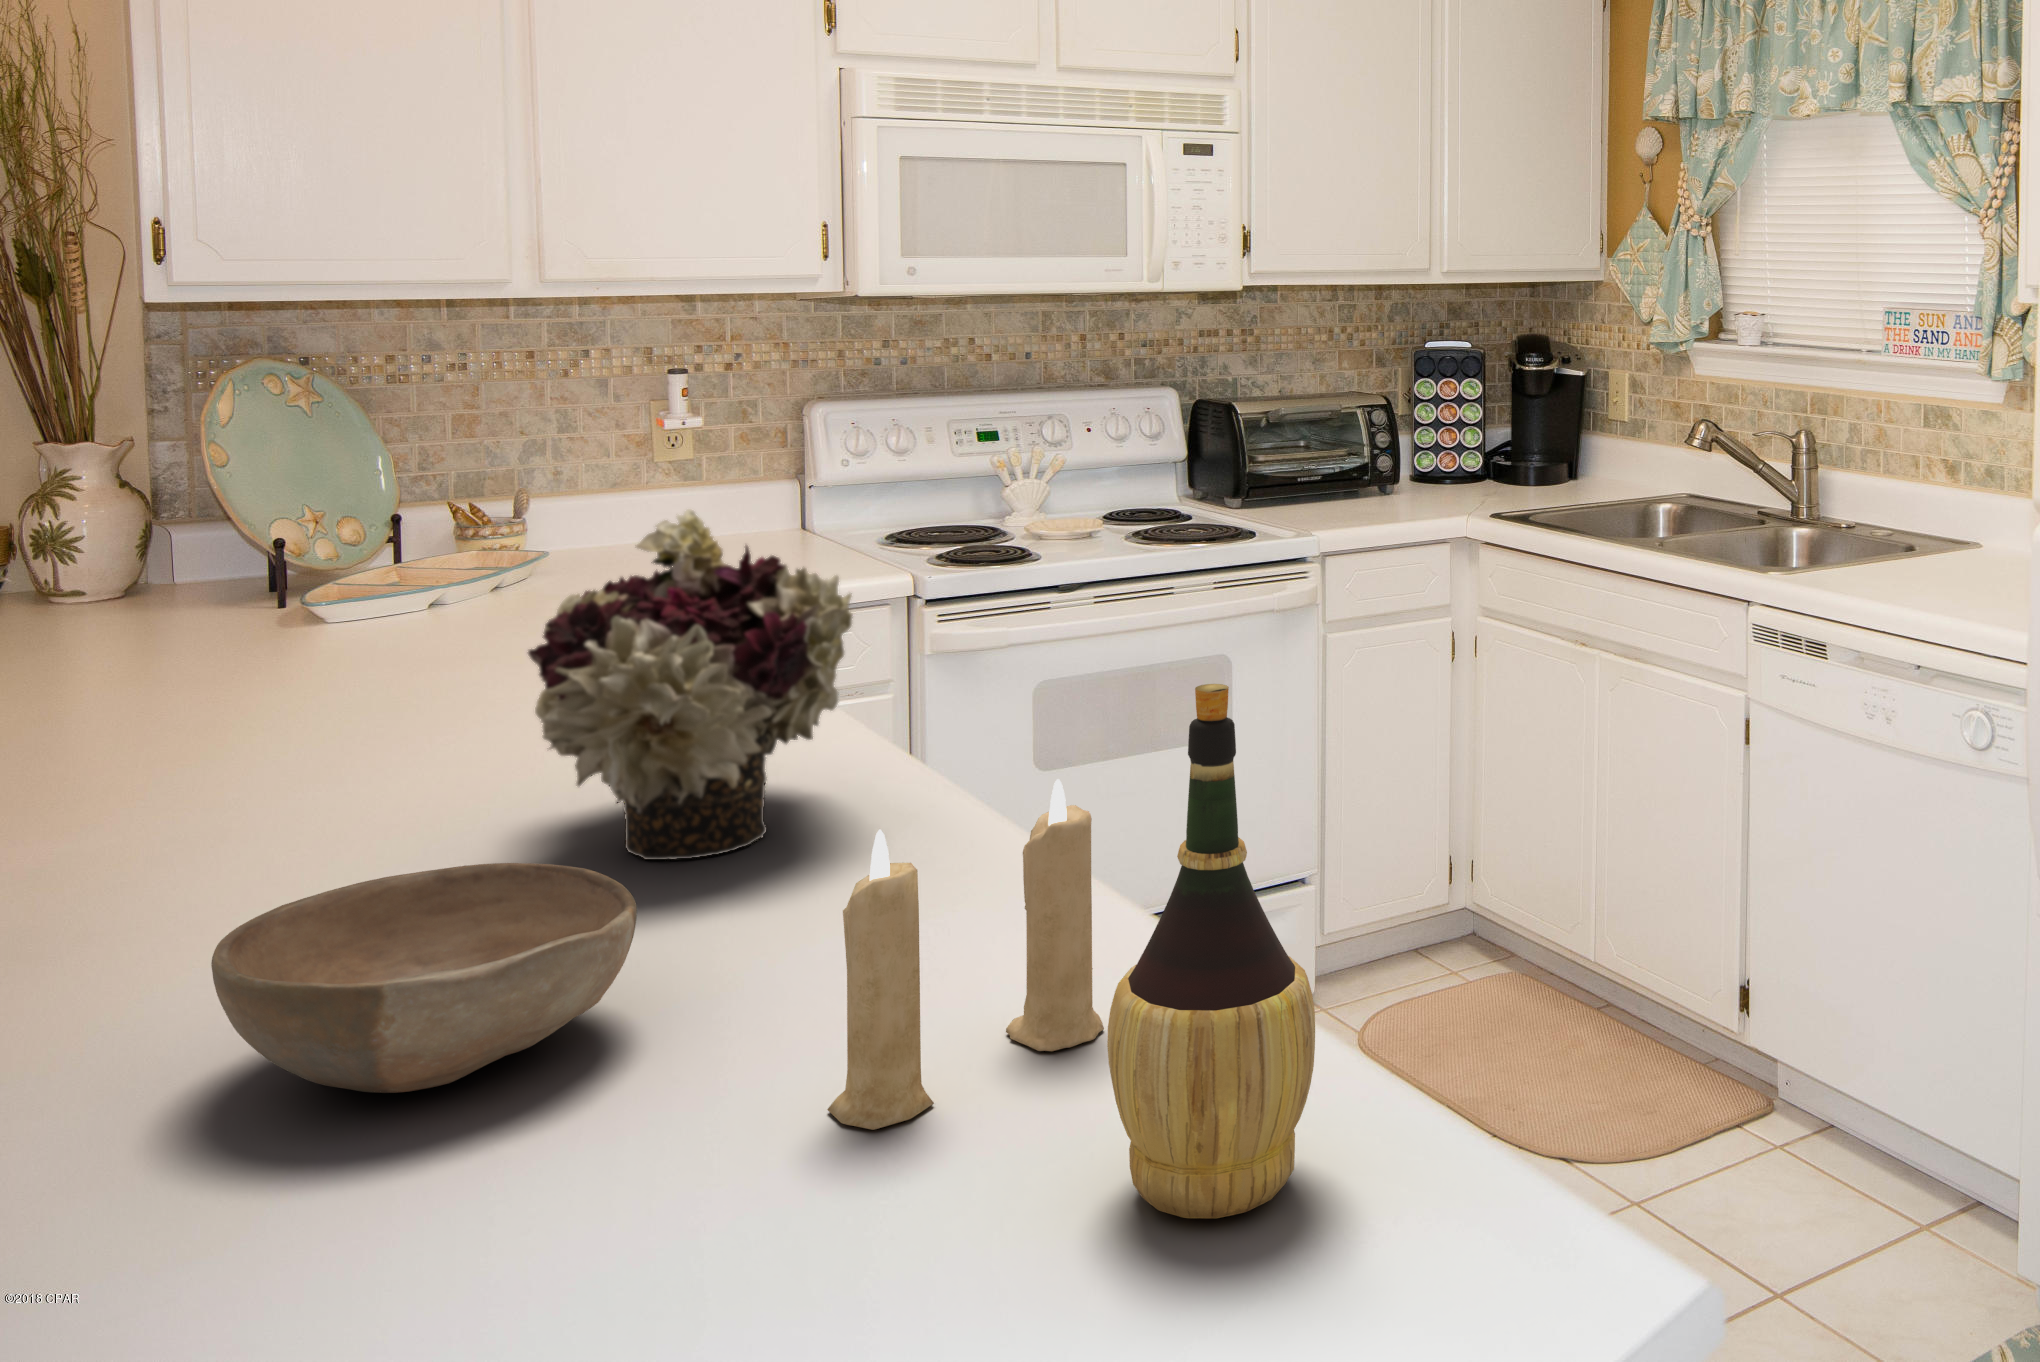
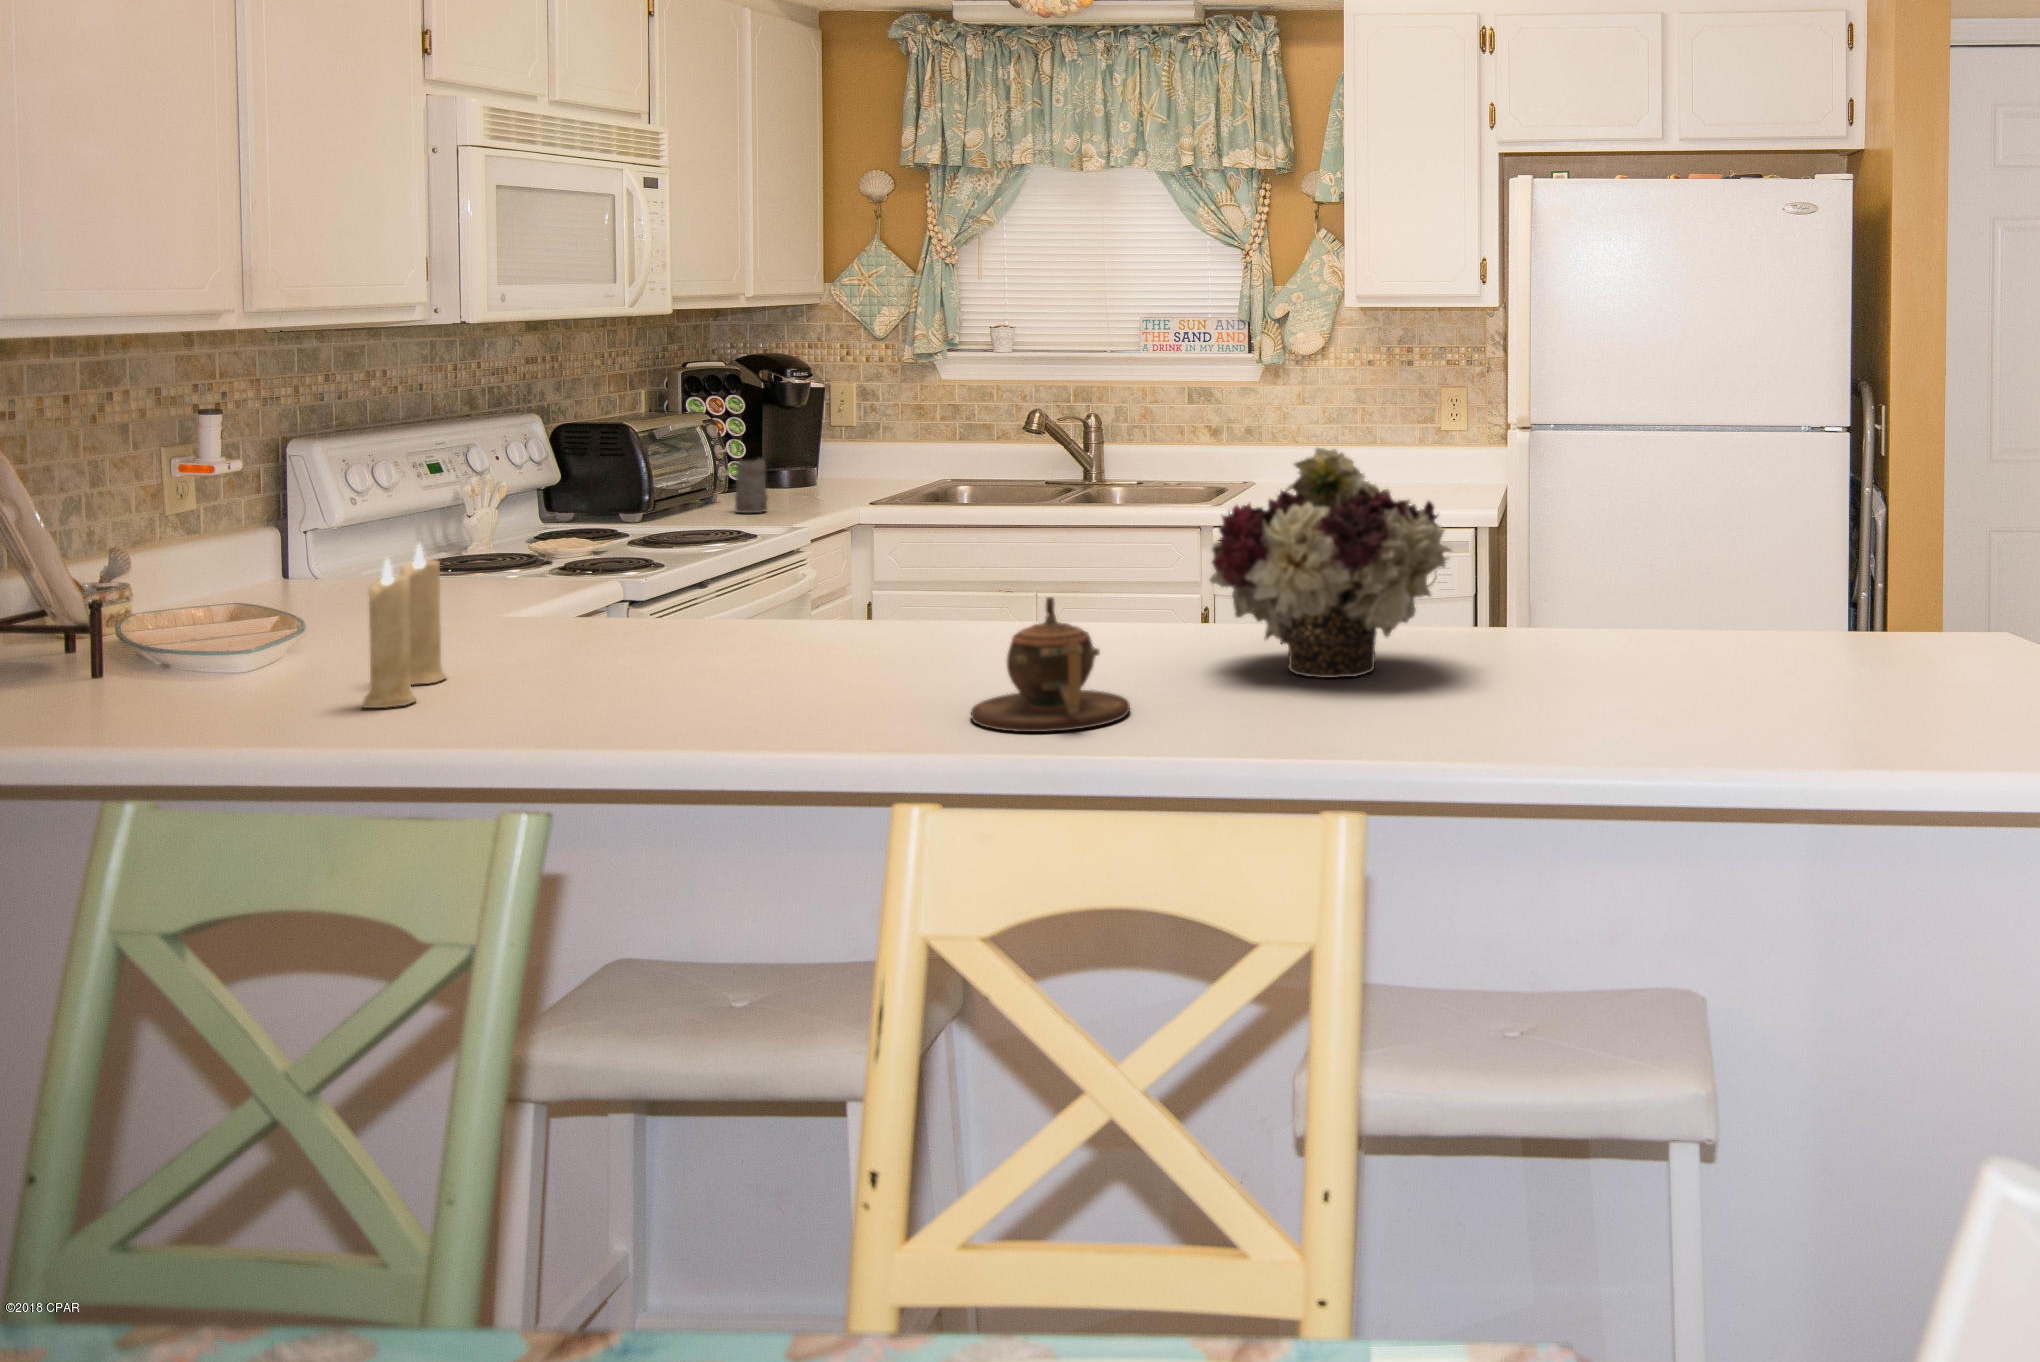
mug: none [1377,449,1419,507] -> present [735,458,768,513]
teapot: none [187,660,420,837] -> present [971,597,1130,732]
wine bottle: present [1107,684,1315,1218] -> none [1878,452,1964,662]
candle: present [827,779,1104,1130] -> present [363,544,446,708]
bowl: present [211,863,637,1093] -> none [1527,621,1719,717]

